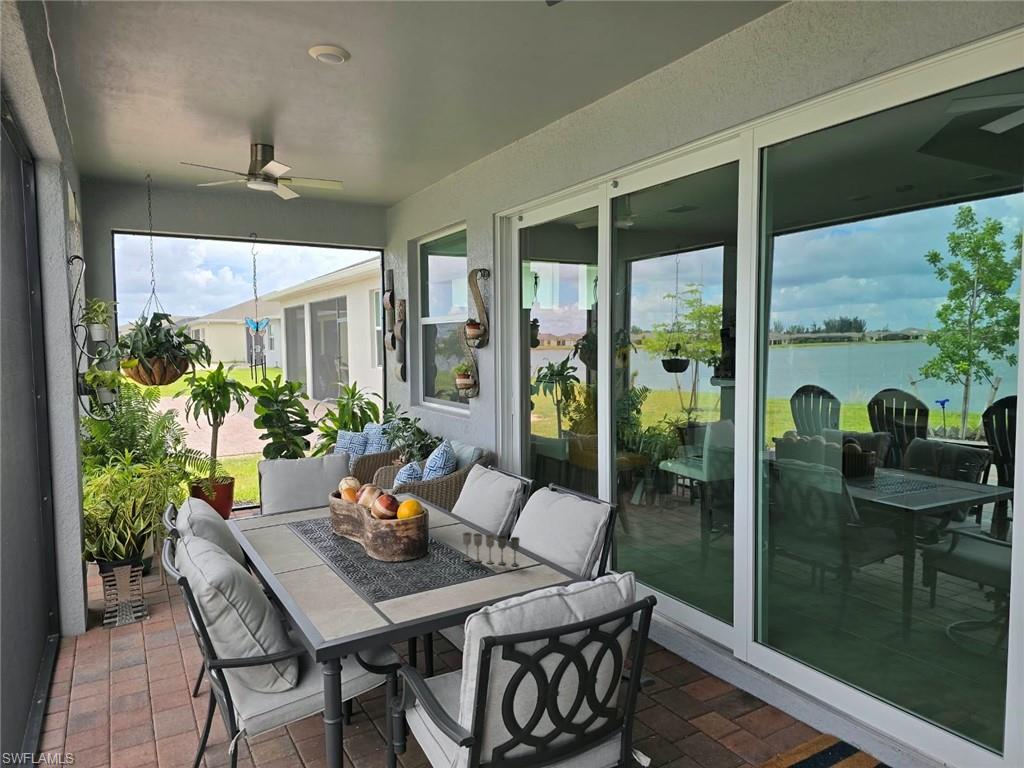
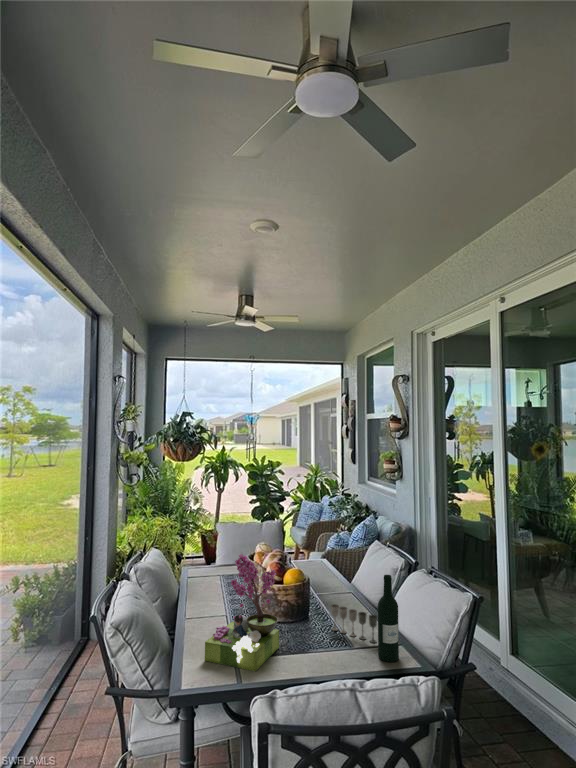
flower arrangement: none [335,482,417,611] -> present [205,554,279,672]
wine bottle: none [529,490,551,580] -> present [378,575,399,662]

